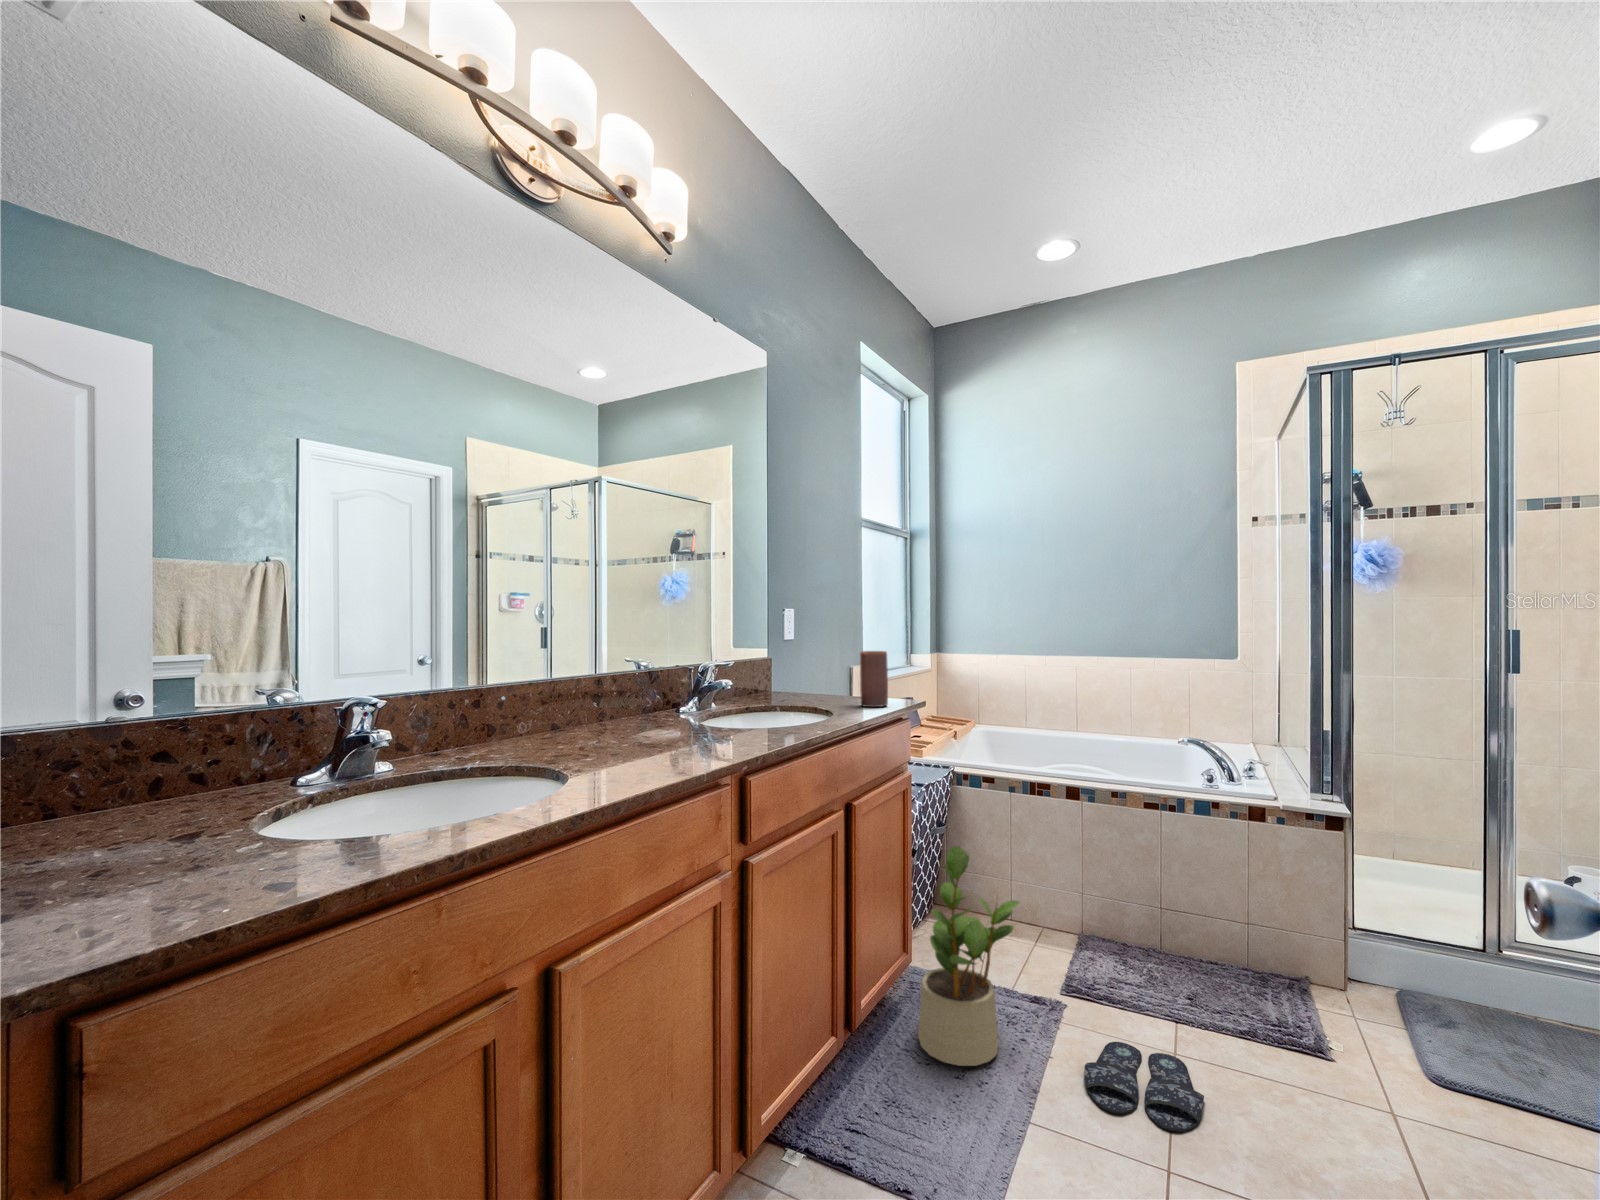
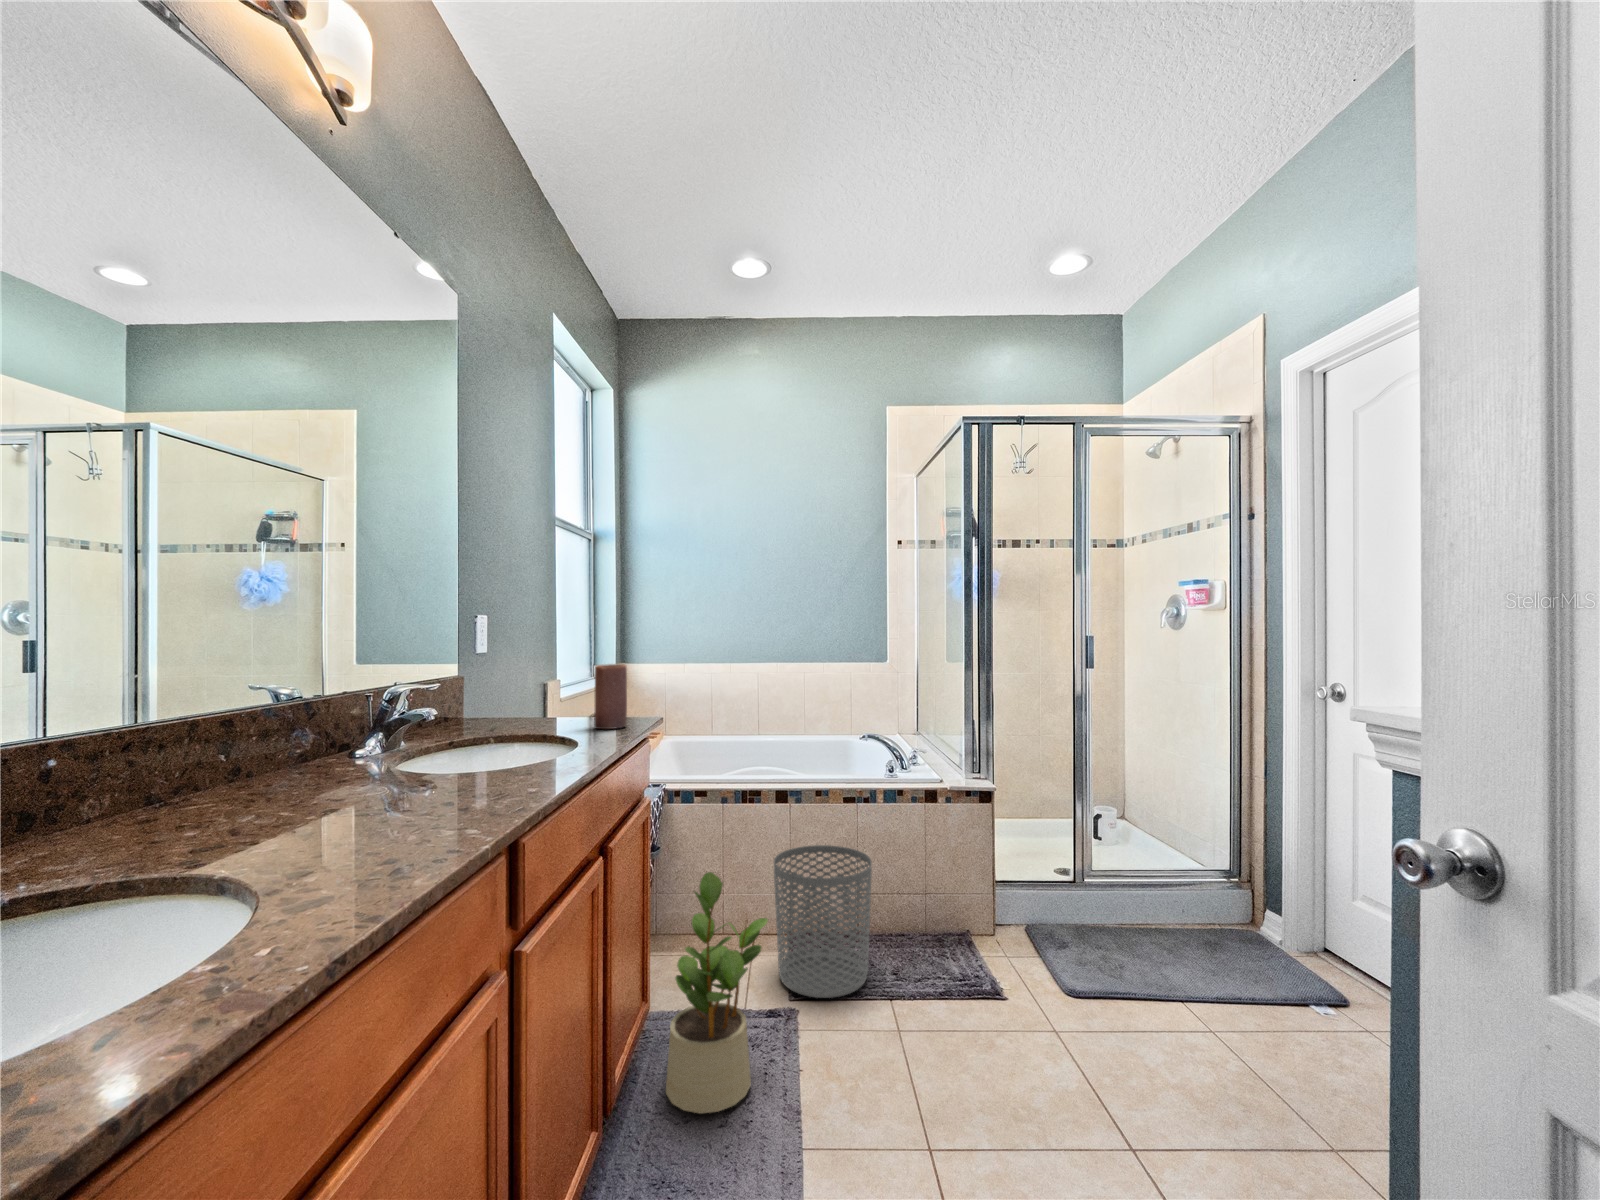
waste bin: none [1049,845,1159,1004] -> present [774,845,872,998]
slippers: present [1084,1042,1204,1132] -> none [833,1033,936,1108]

